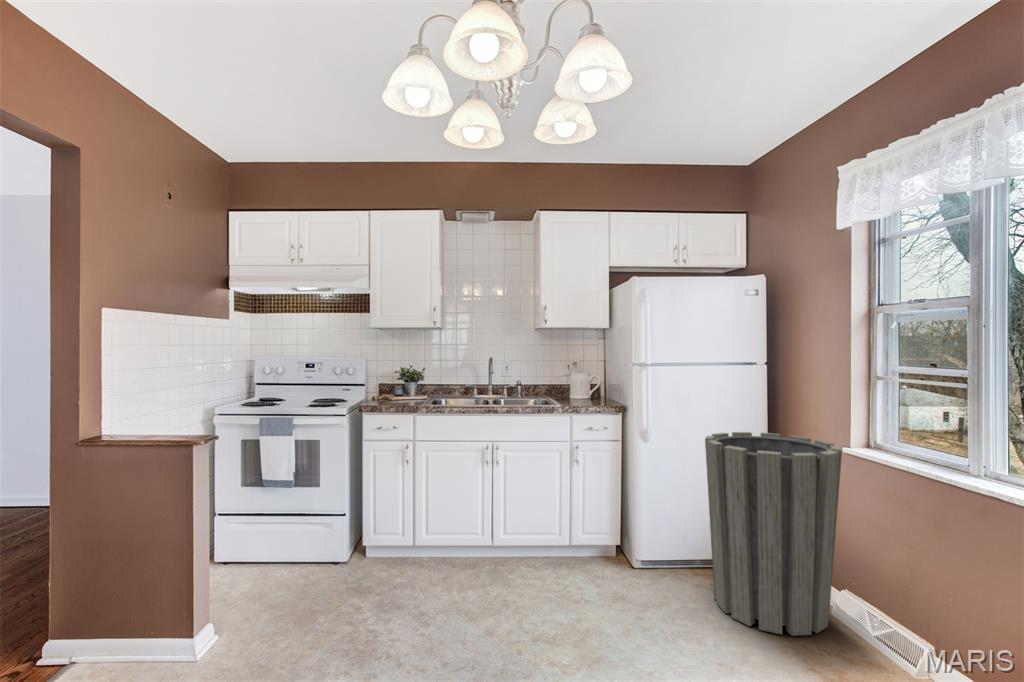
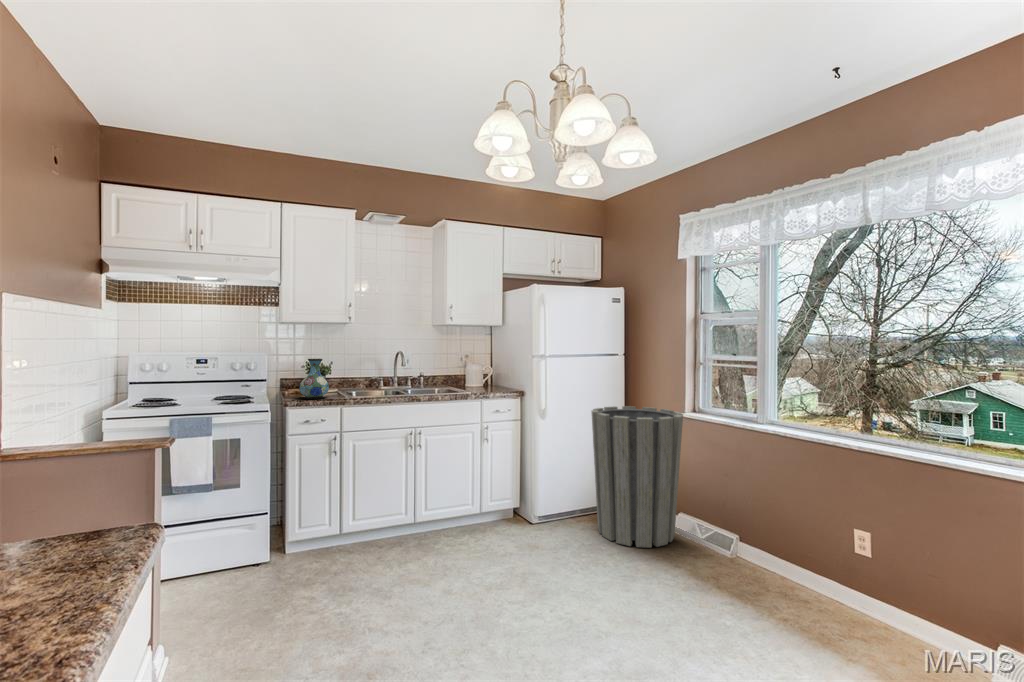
vase: none [382,364,411,405] -> present [299,359,329,399]

